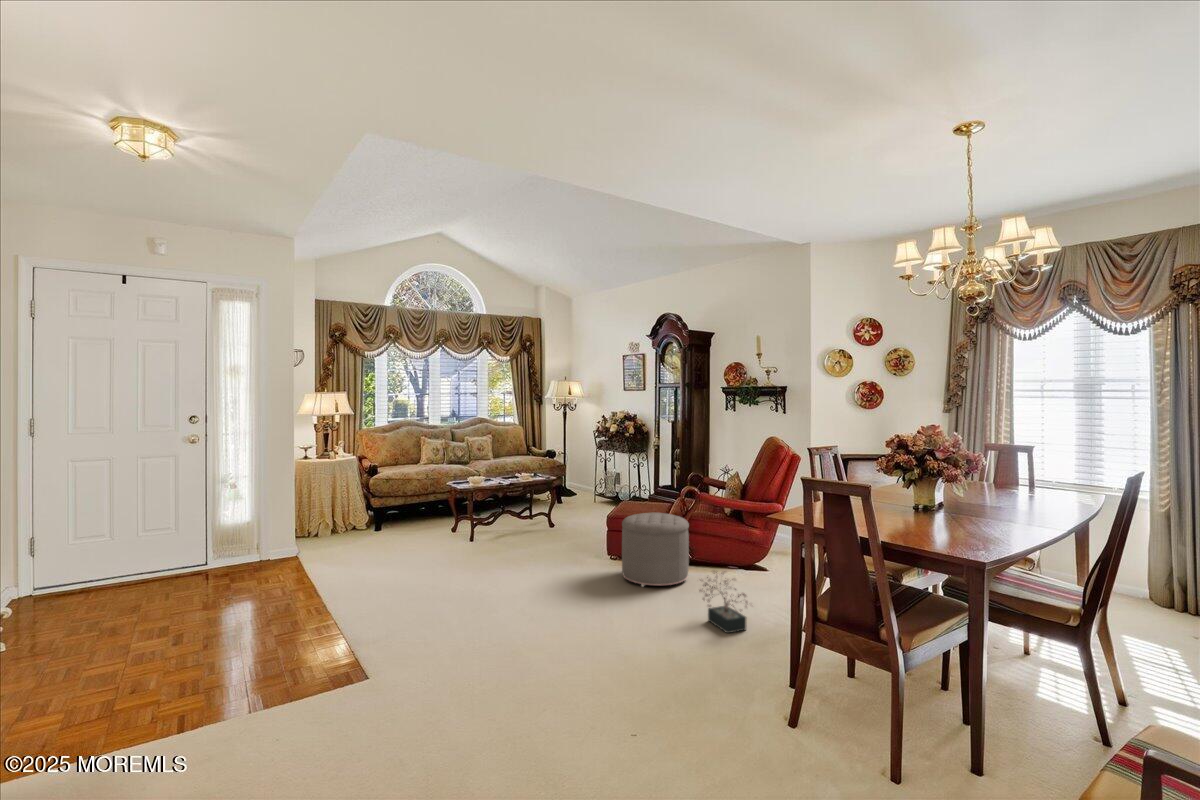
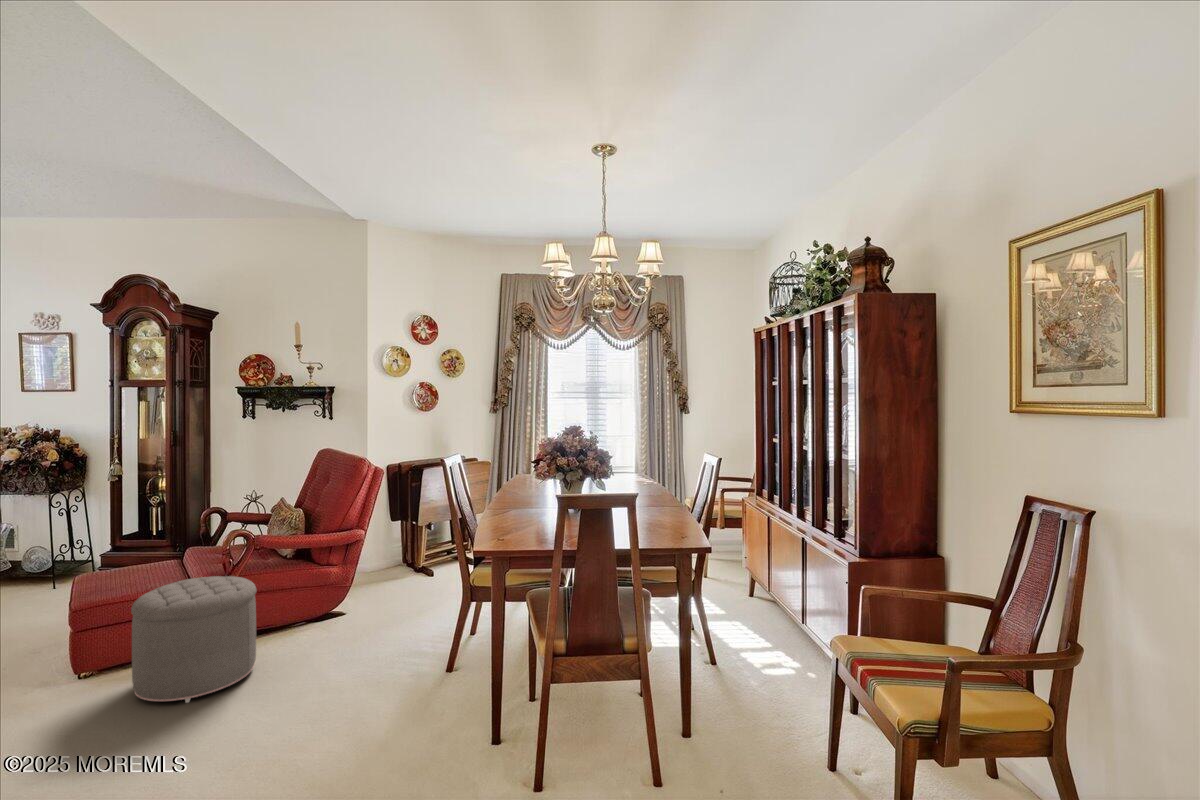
decorative plant: present [699,571,748,633] -> none [320,635,406,719]

